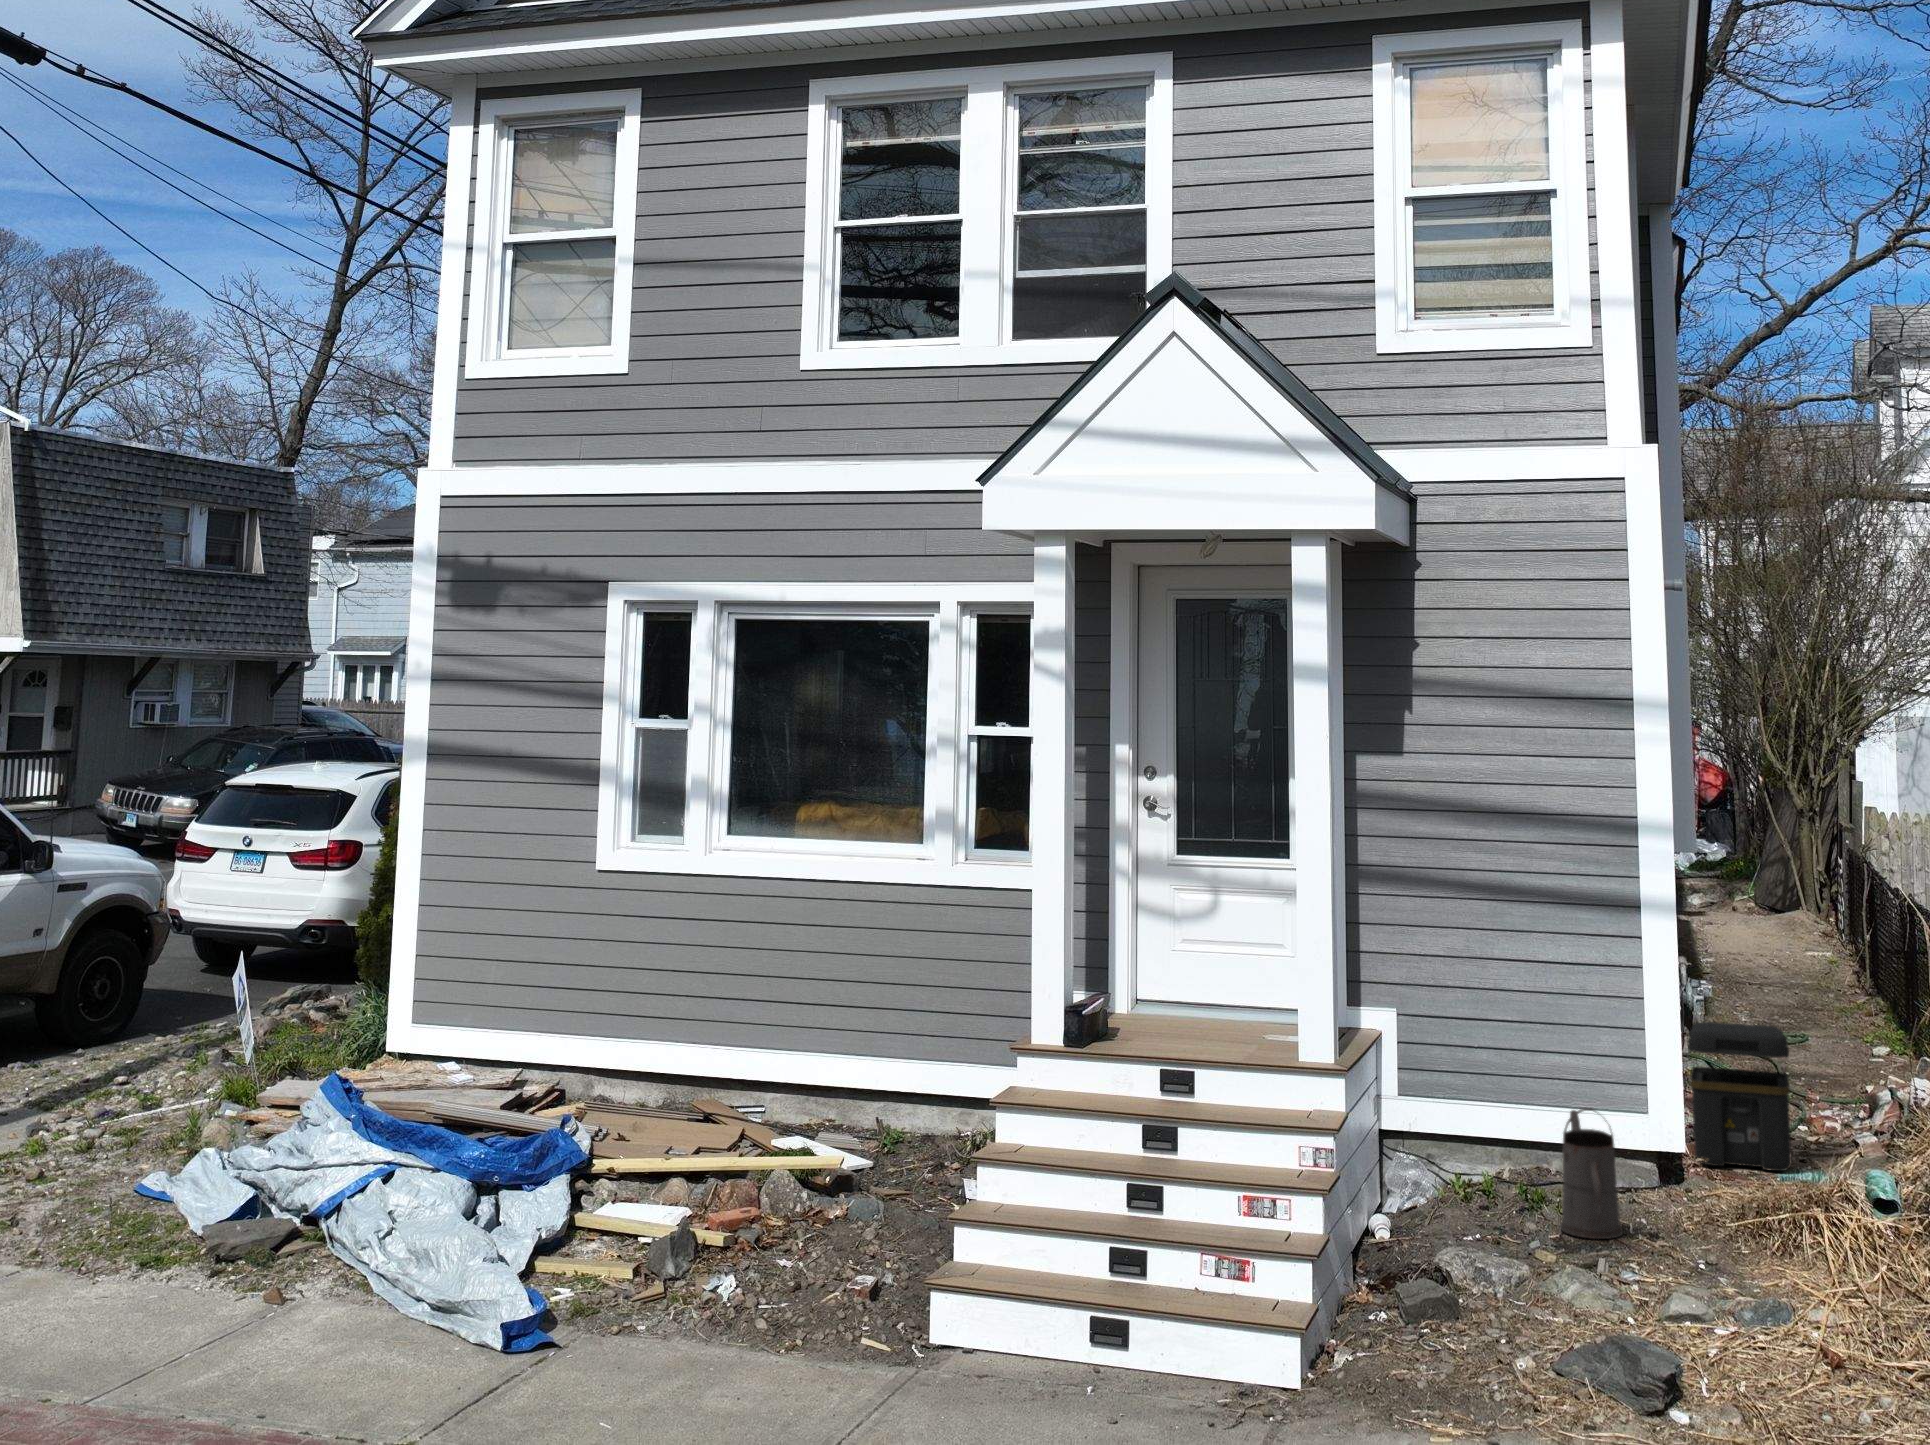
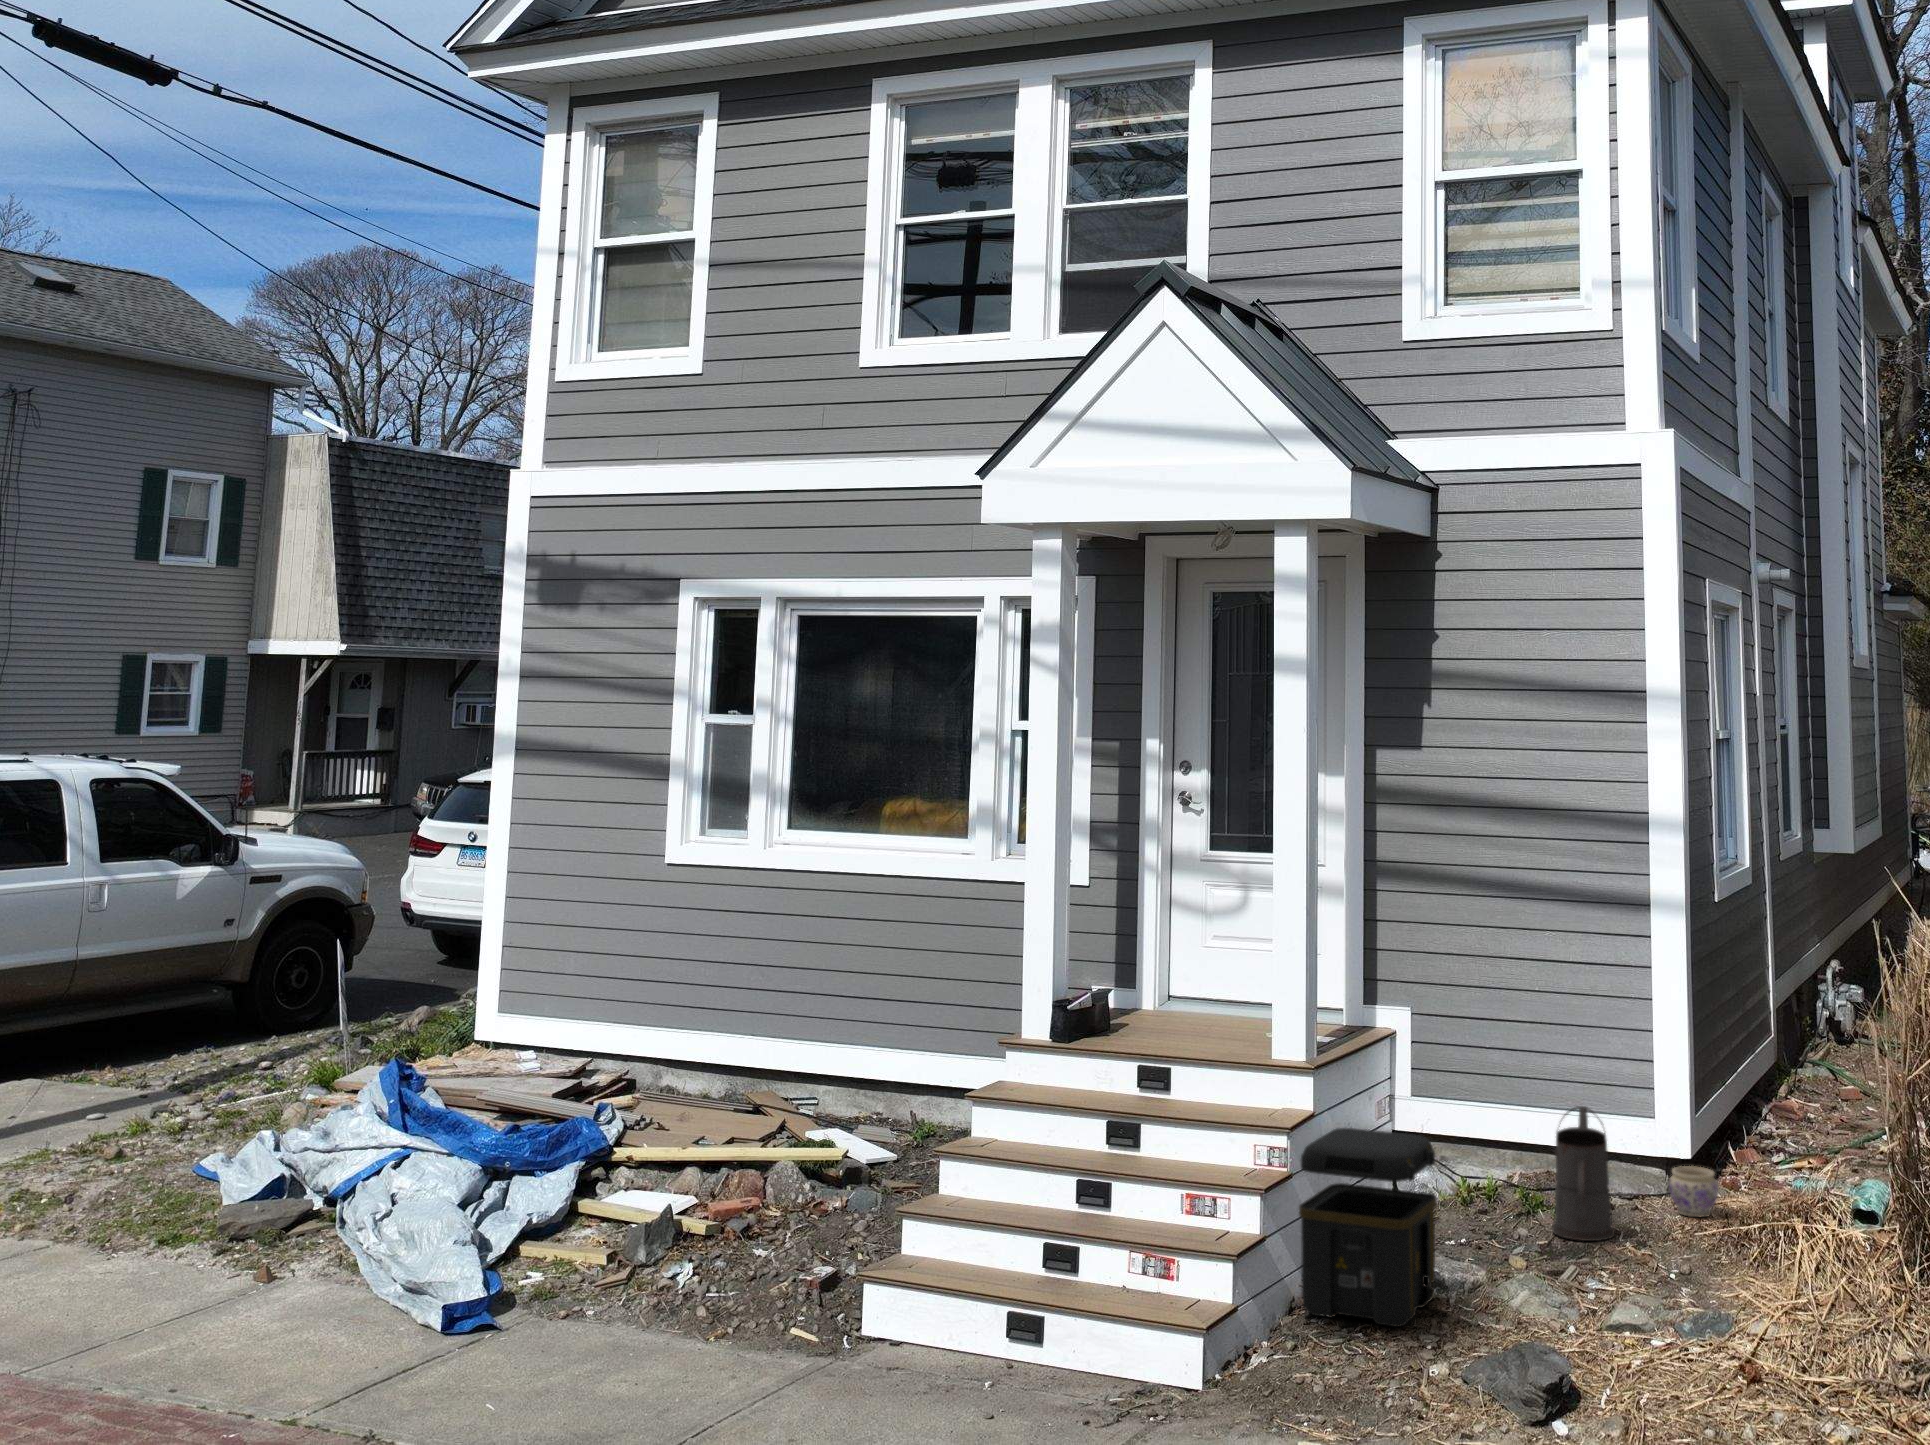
toolbox: present [1688,1022,1792,1171] -> present [1299,1128,1437,1327]
planter: none [1661,1166,1710,1215] -> present [1669,1166,1718,1217]

